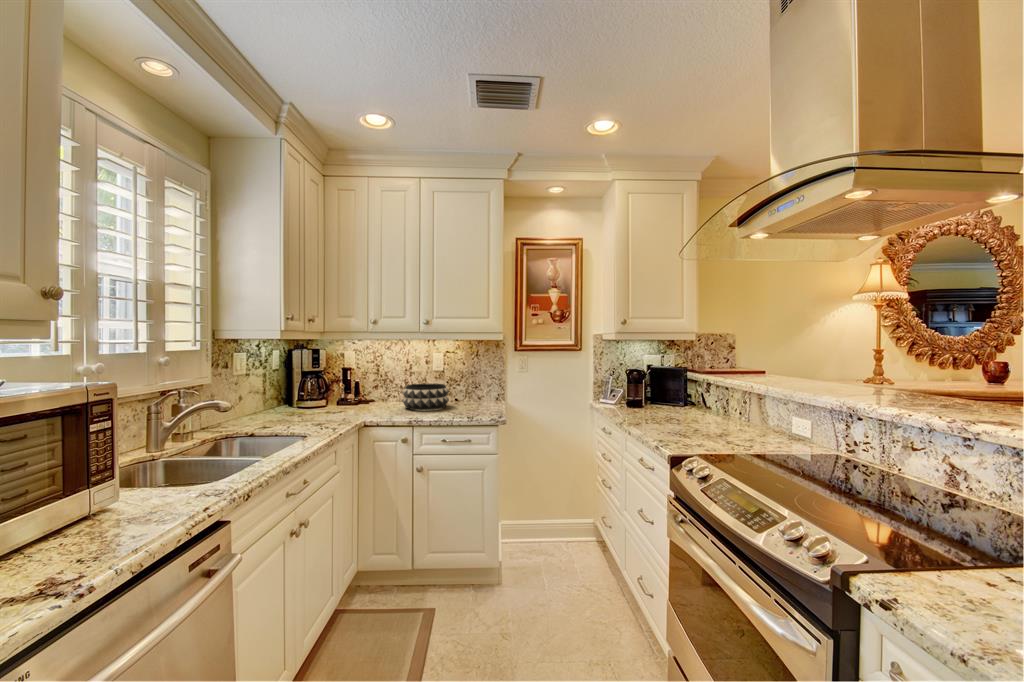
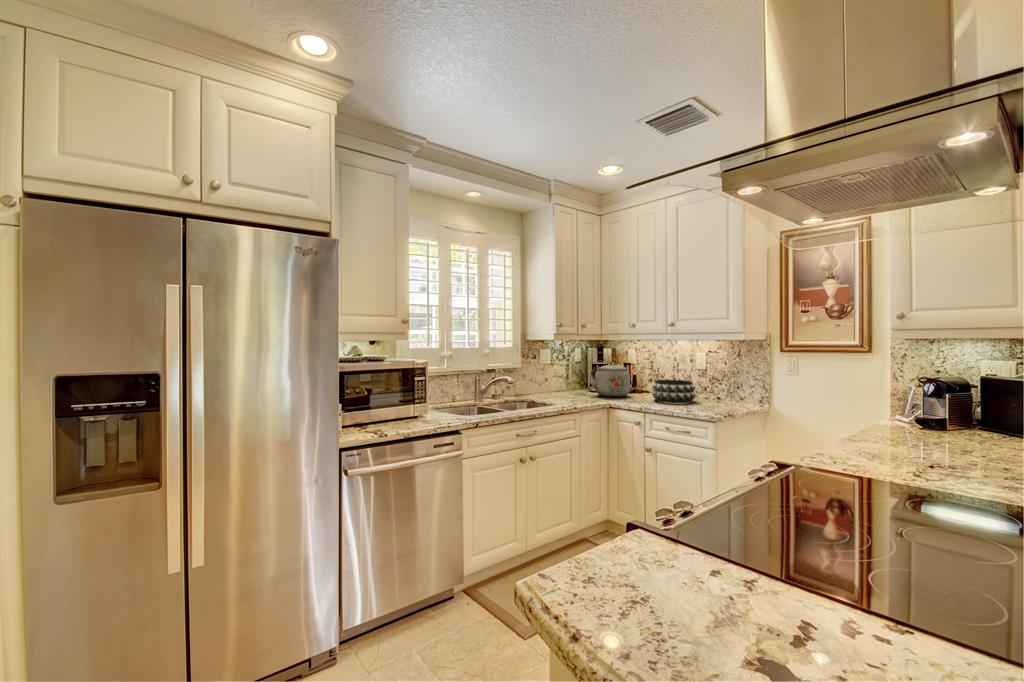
kettle: none [315,368,368,412] -> present [589,363,630,397]

